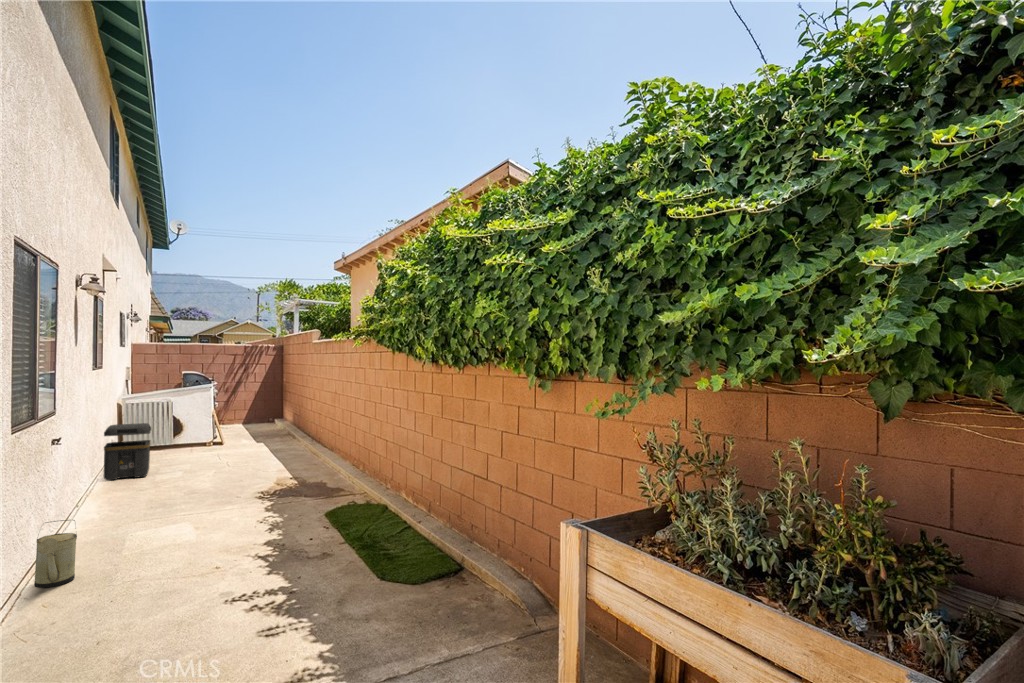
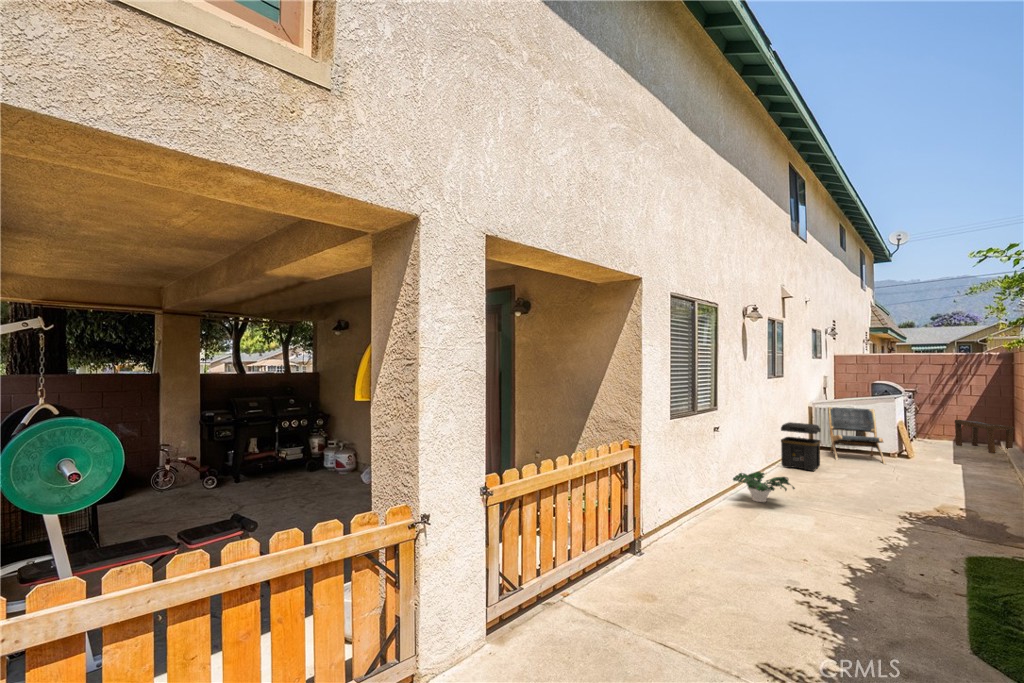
lounge chair: none [145,400,207,460] -> present [828,407,886,464]
bench: none [245,403,288,429] -> present [955,420,1014,453]
potted plant: none [71,488,161,528] -> present [733,472,795,502]
watering can: present [34,520,77,588] -> none [684,480,712,527]

